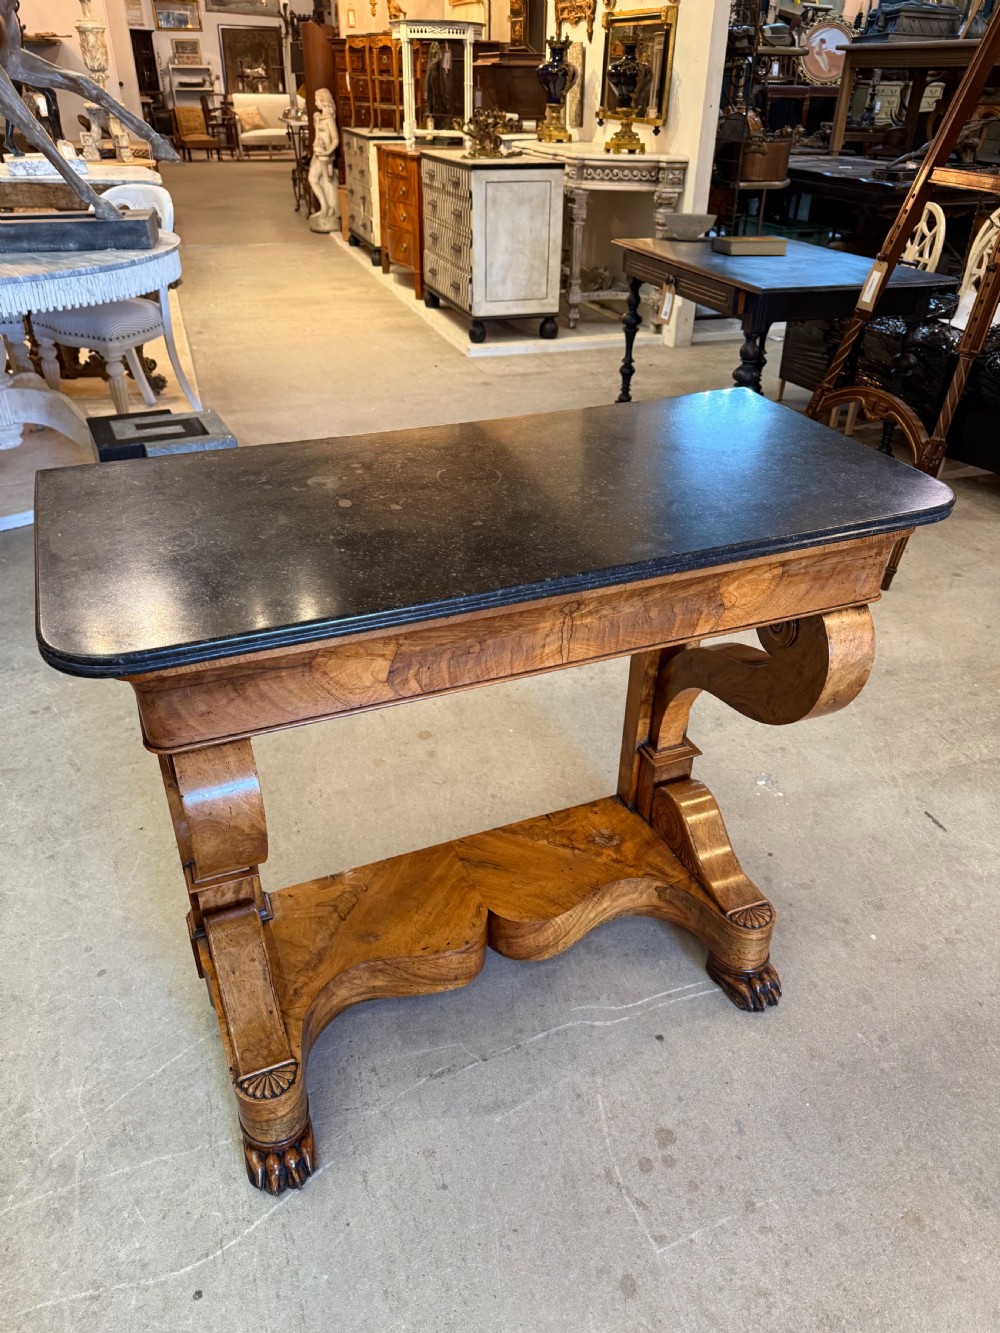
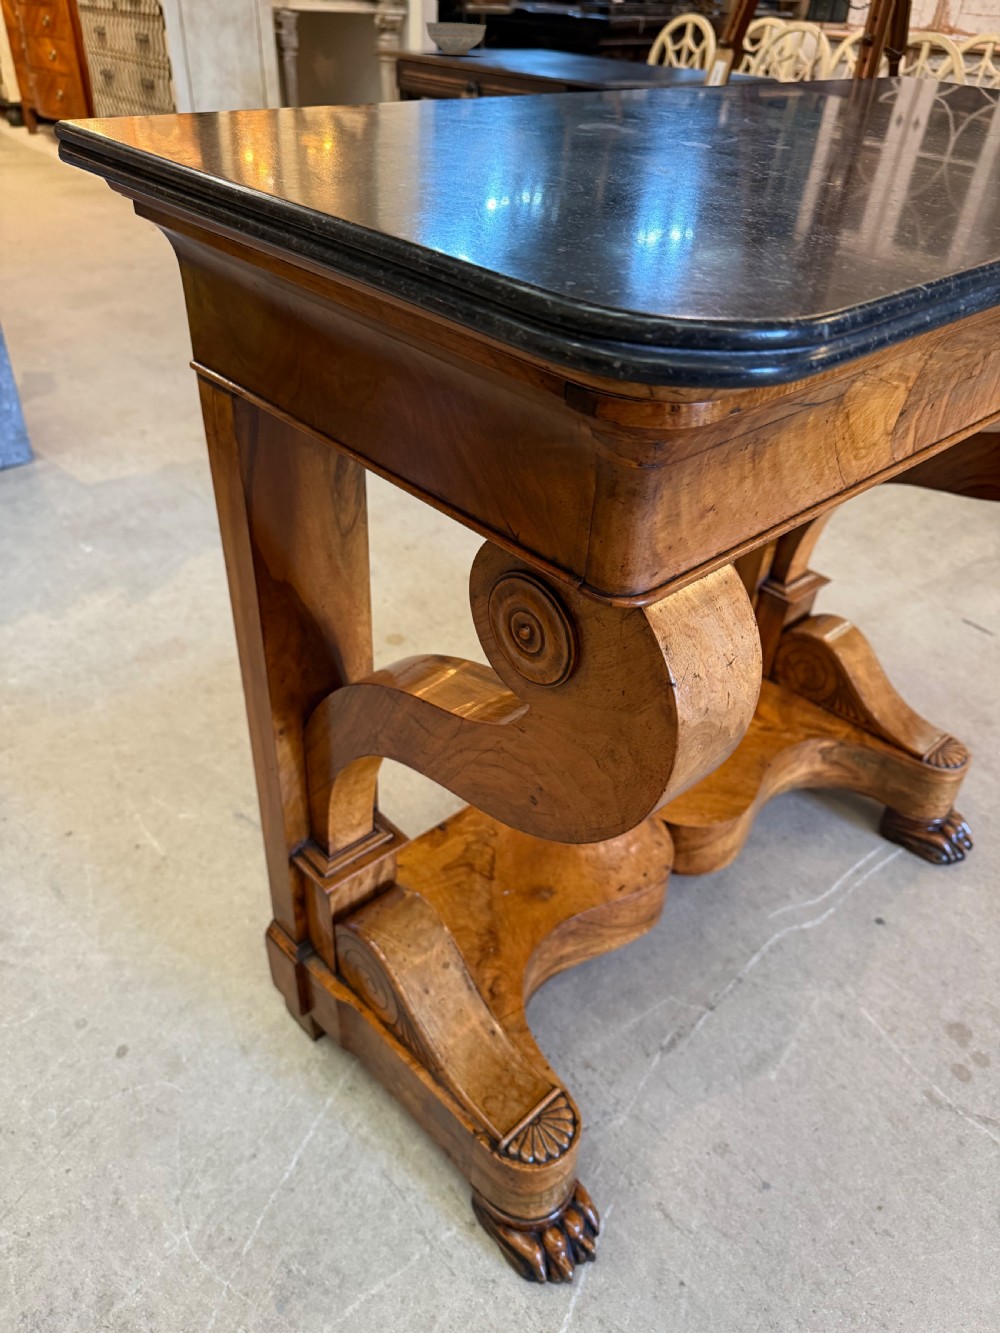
book: present [711,237,788,255] -> none [496,45,585,65]

